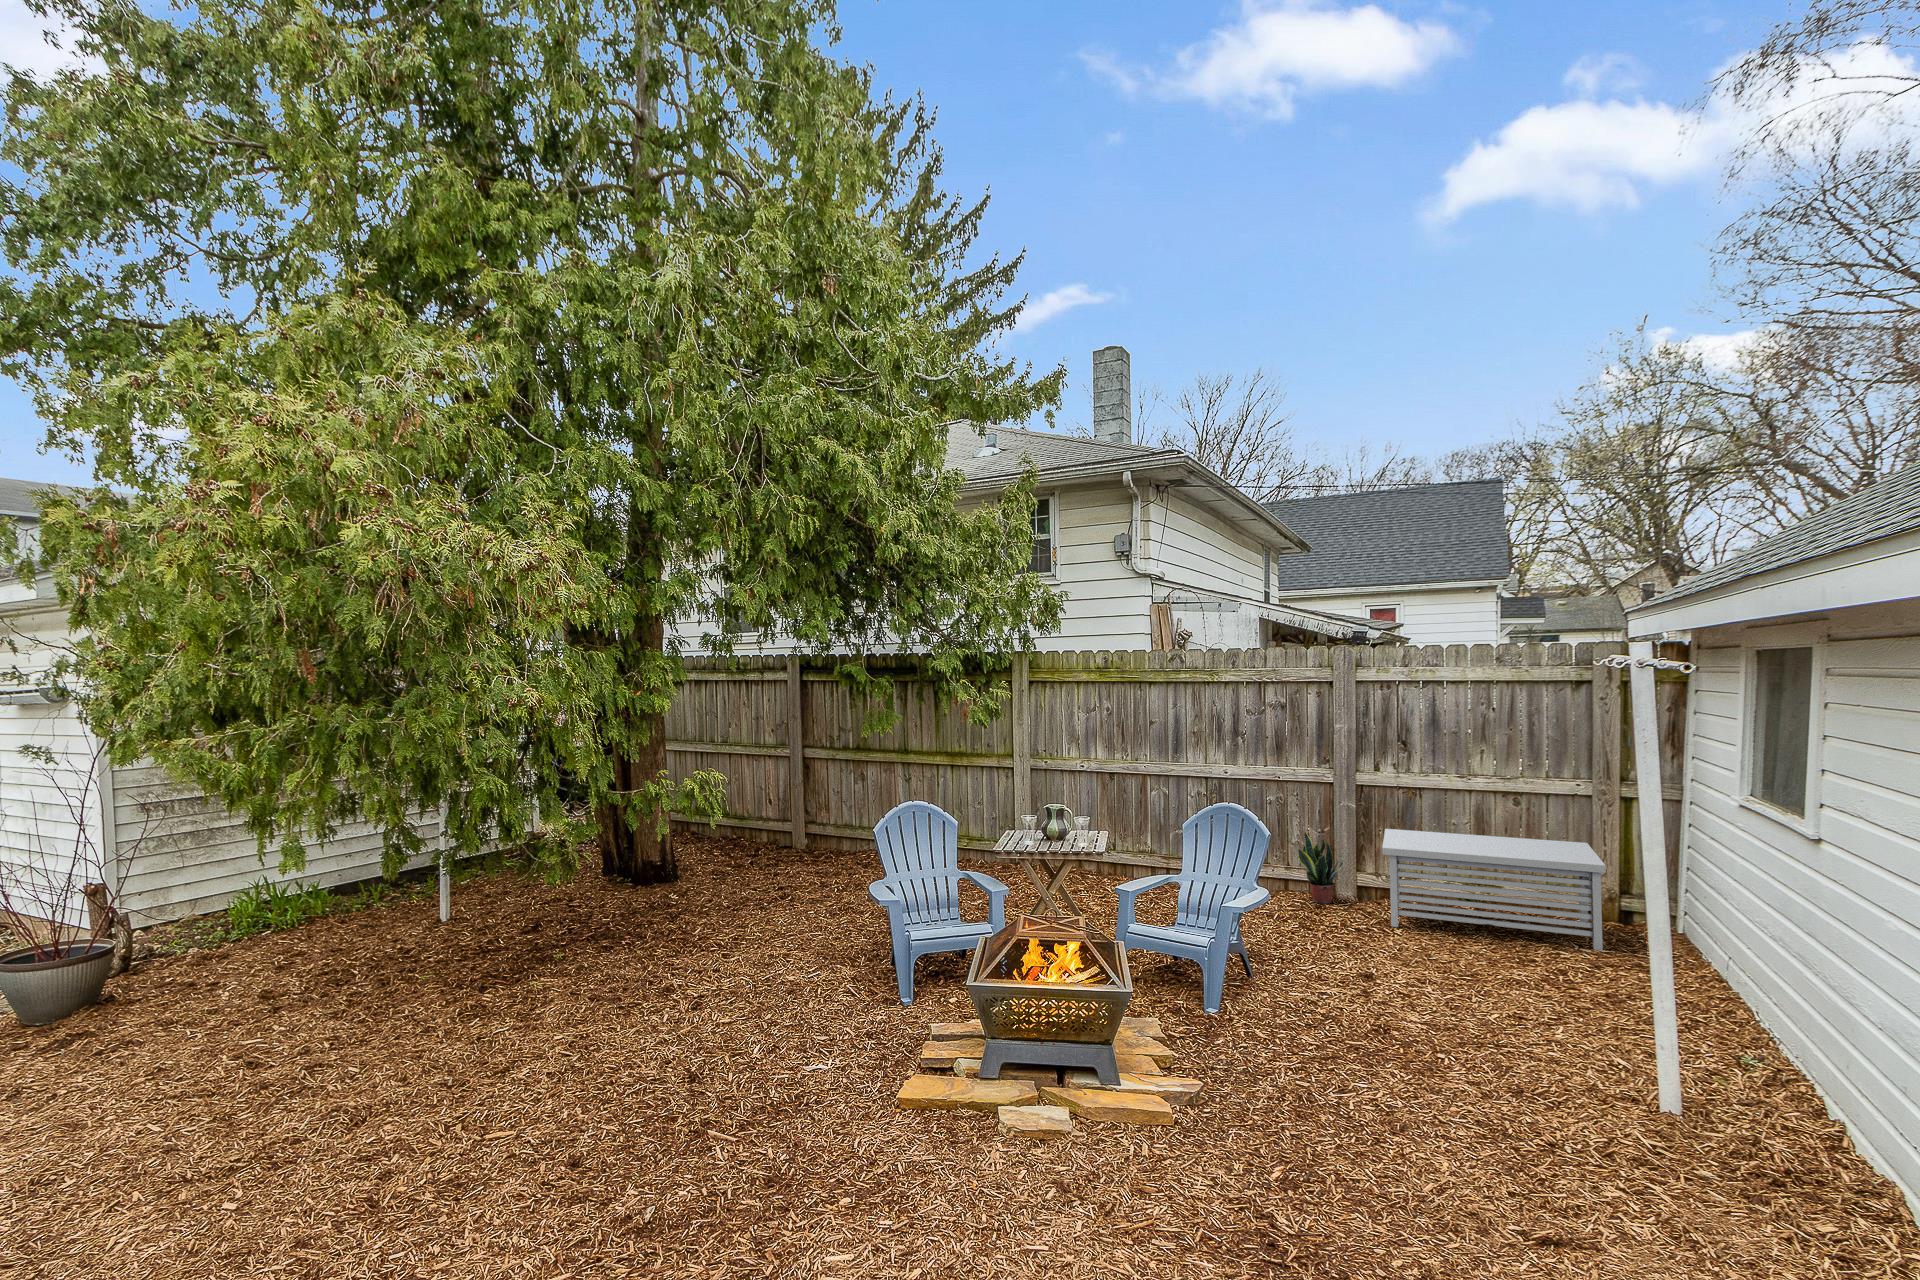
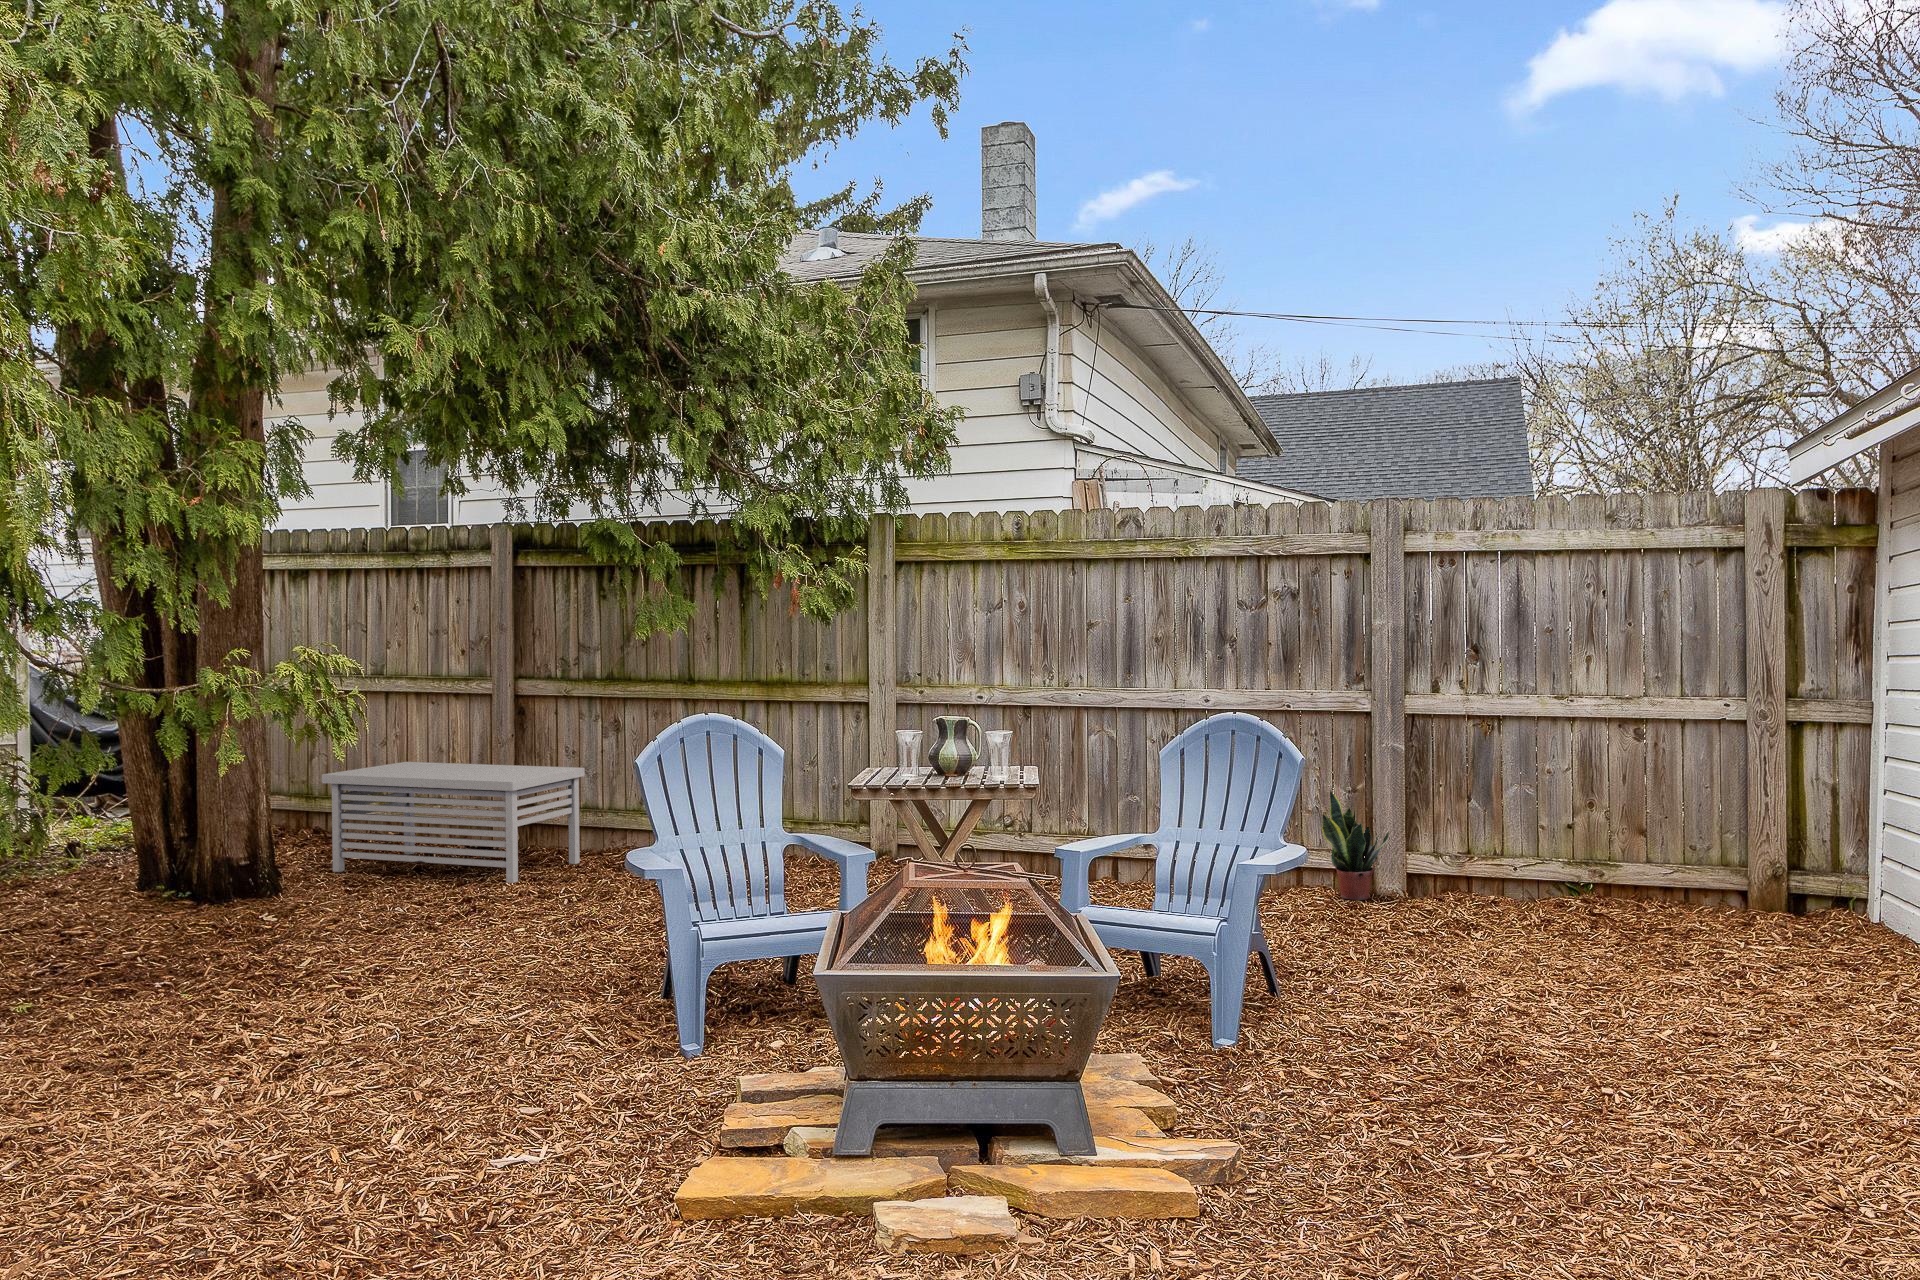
storage bench: present [1382,829,1606,951] -> present [322,762,585,883]

